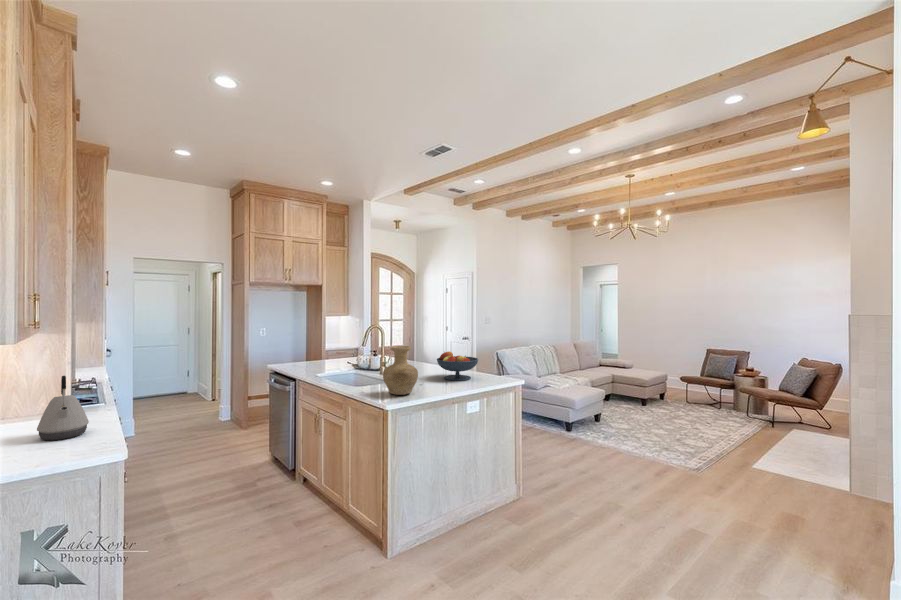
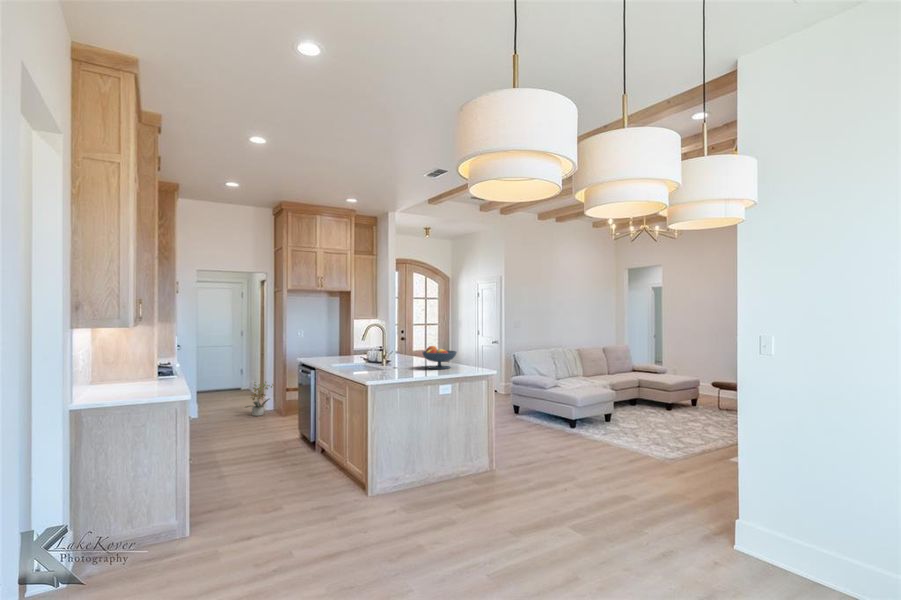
vase: present [383,346,418,395] -> none [370,339,397,376]
kettle: present [37,376,89,440] -> none [146,350,173,388]
potted plant: none [196,387,234,429] -> present [246,382,273,416]

